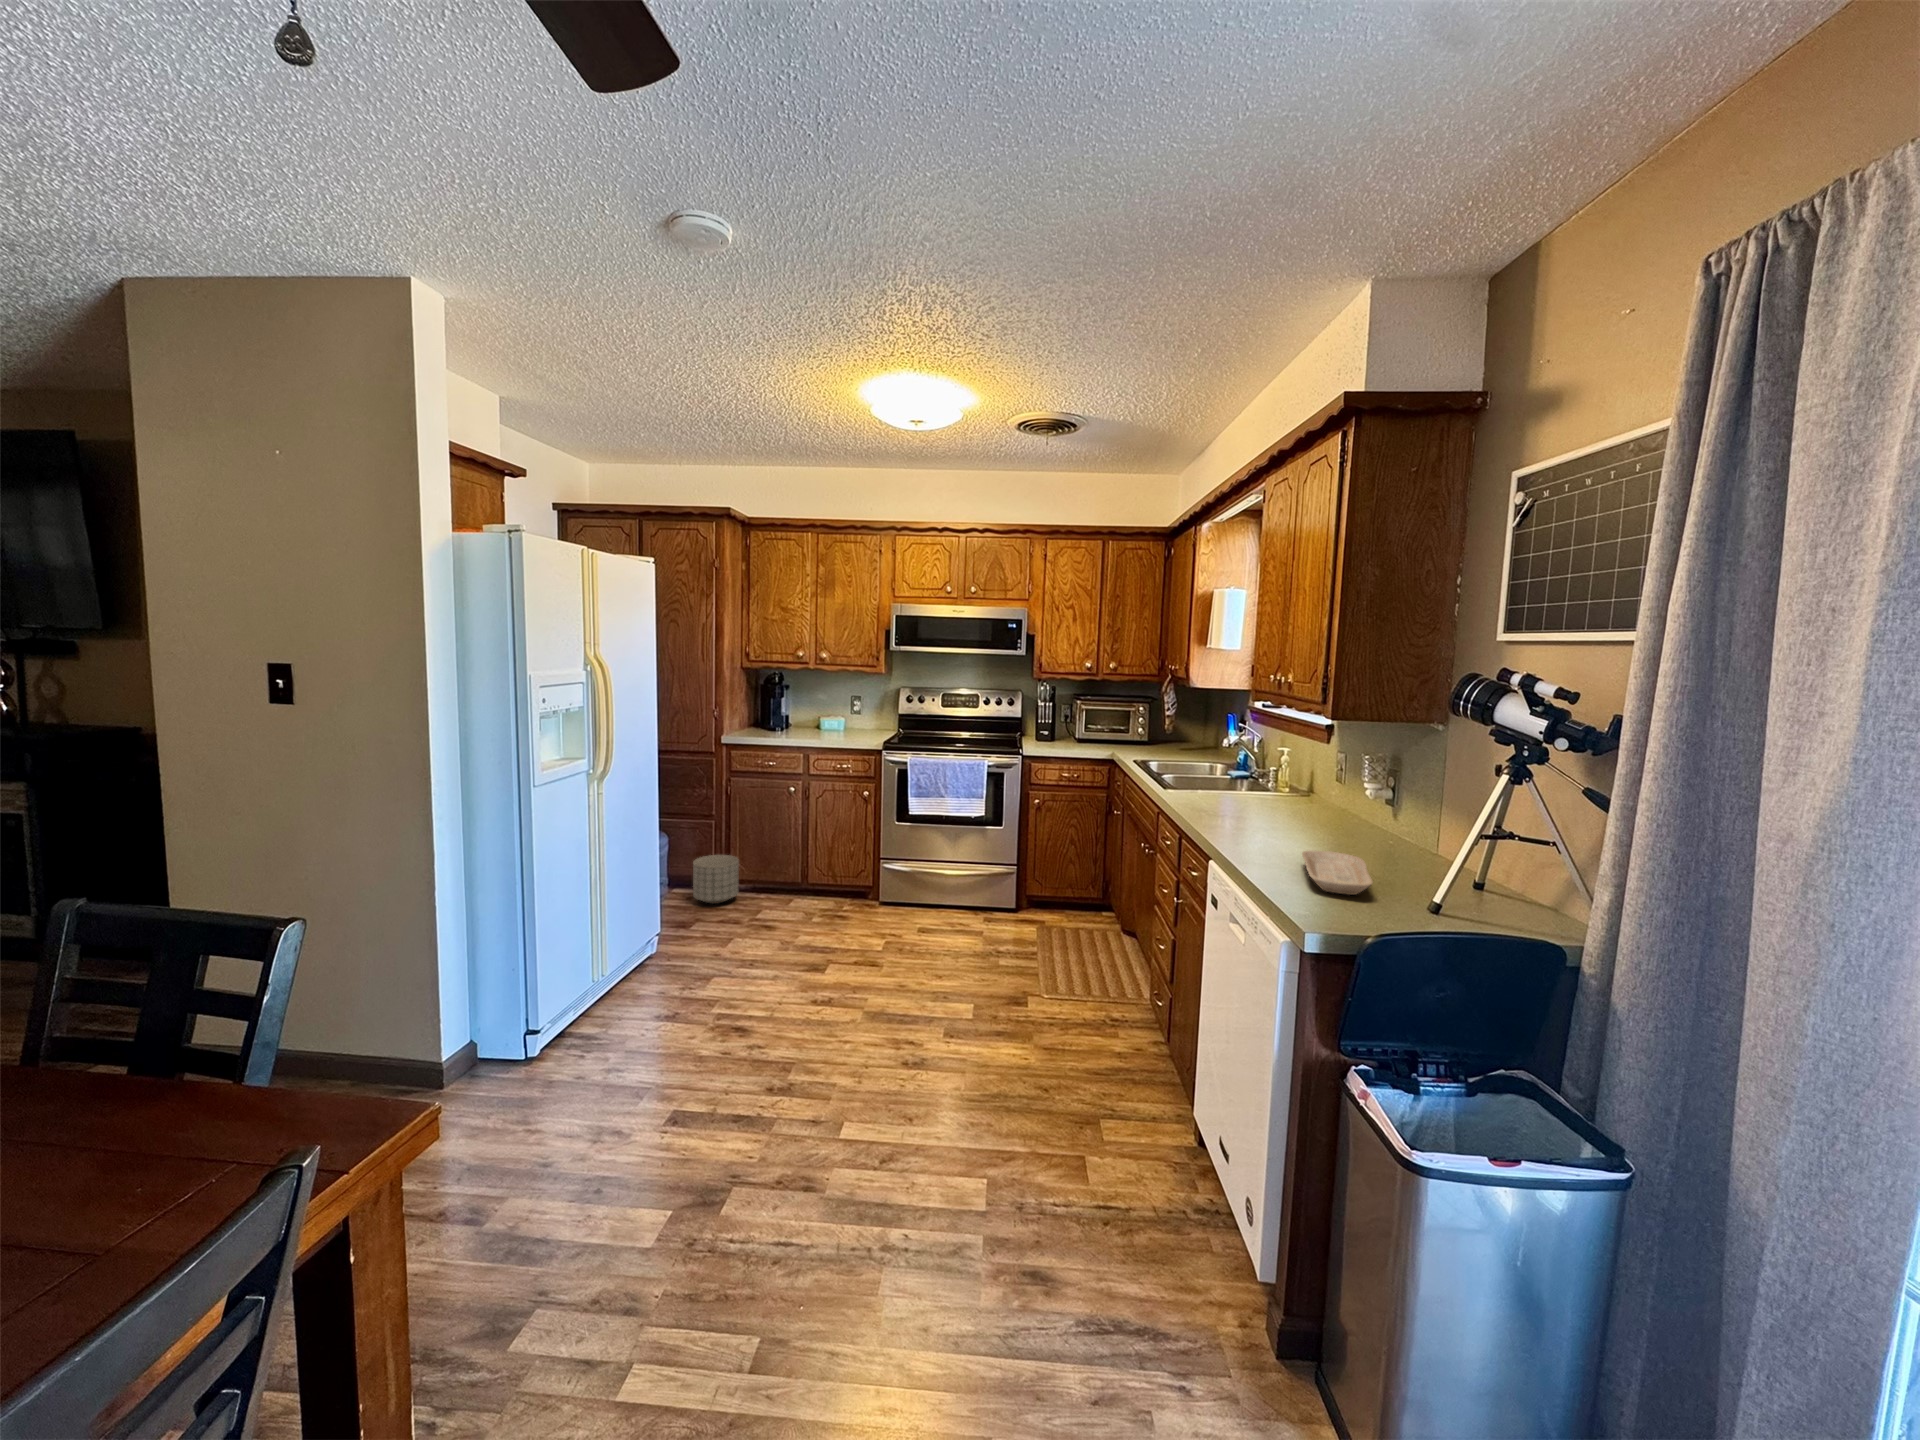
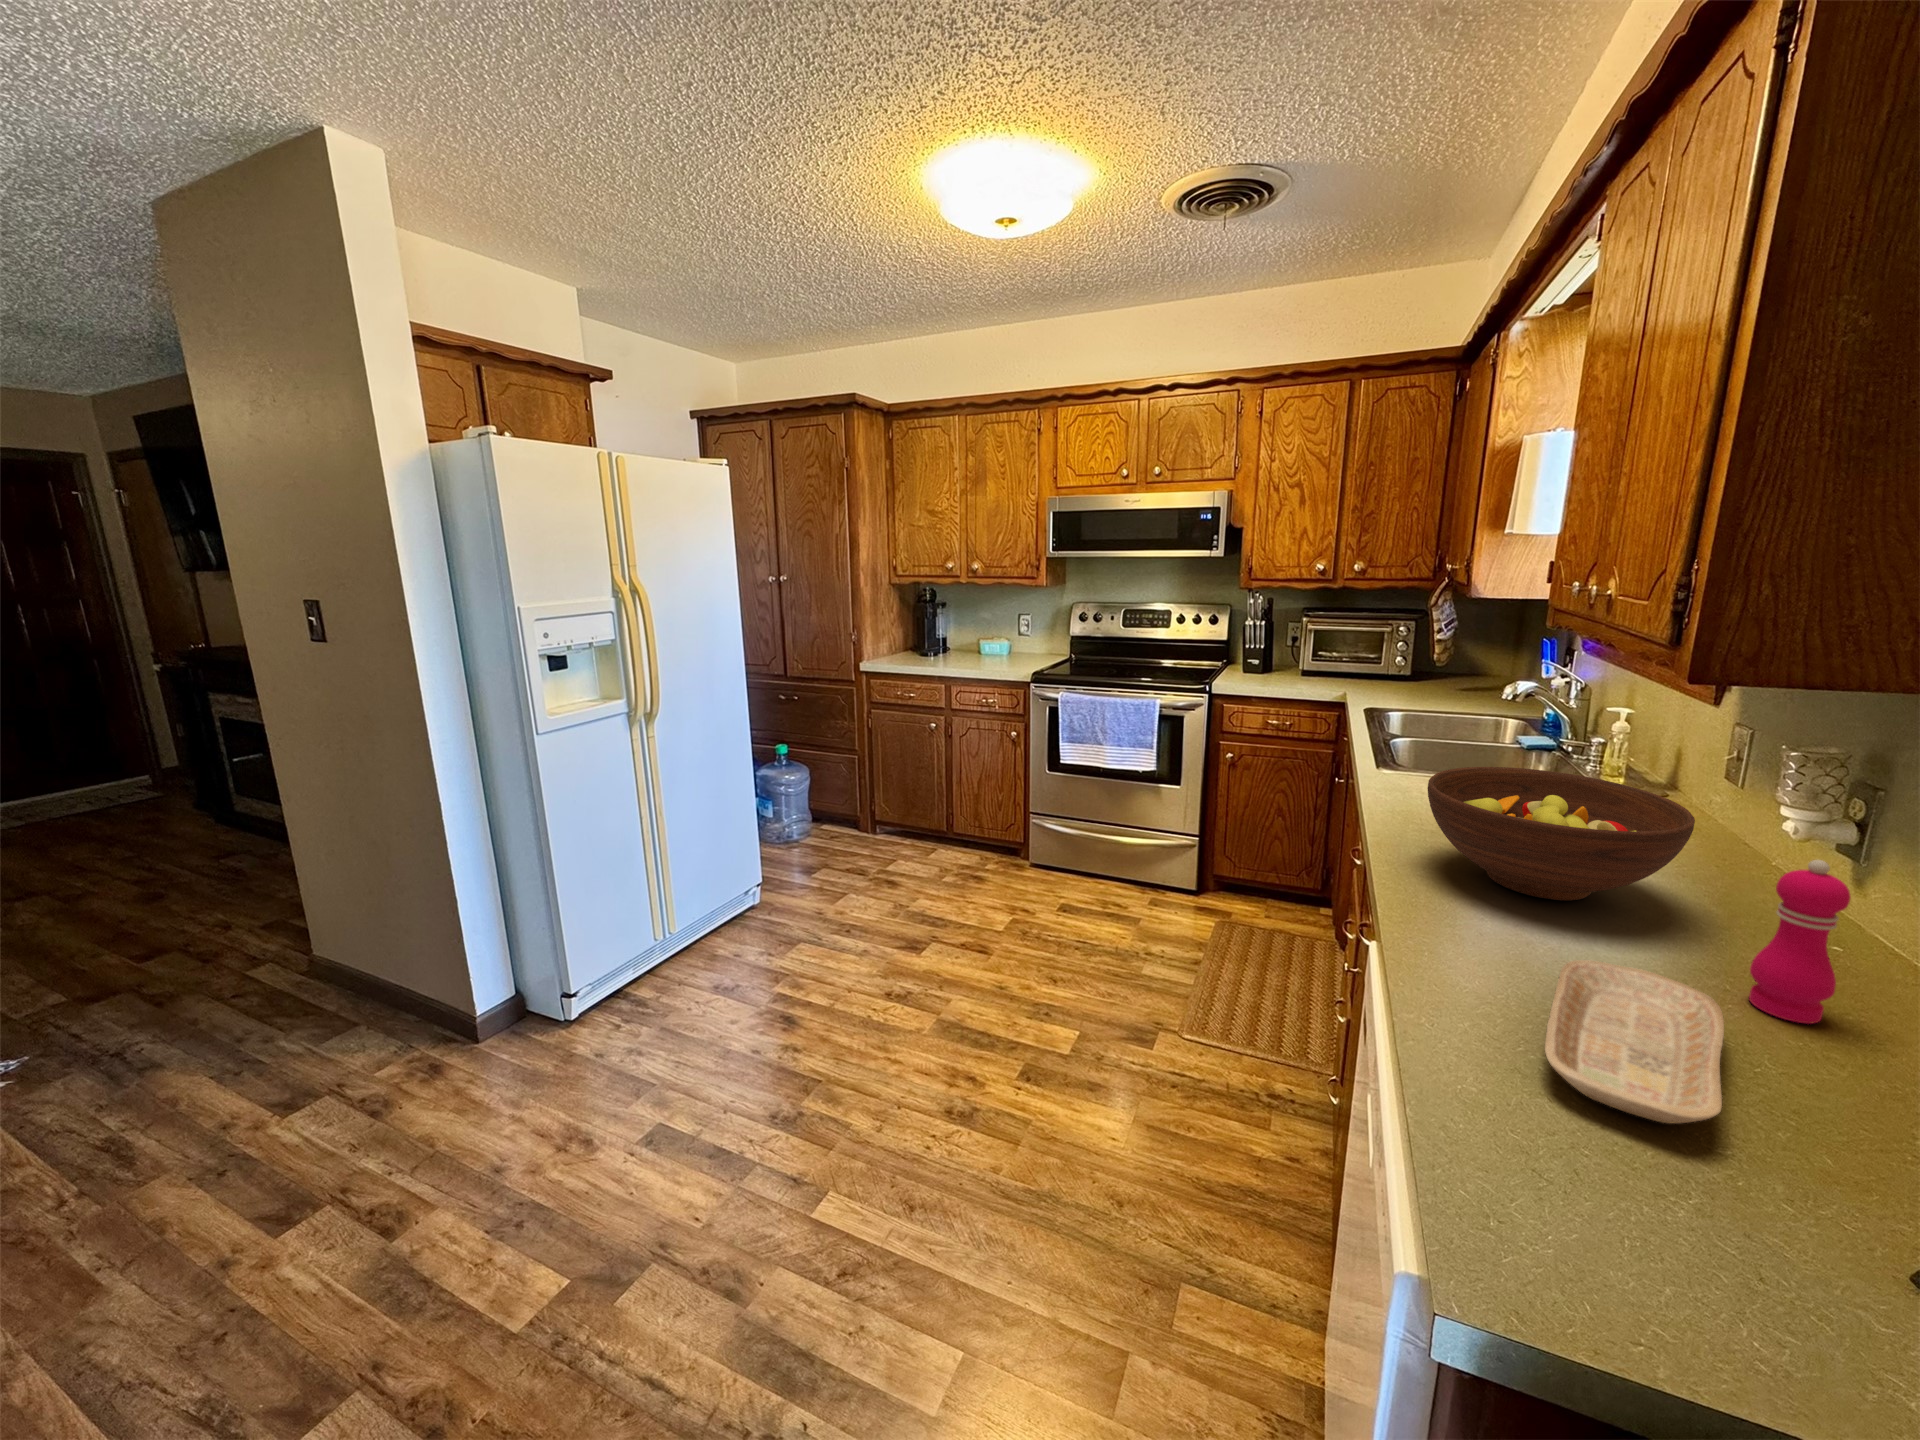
fruit bowl: none [1218,774,1337,837] -> present [1428,767,1695,900]
pepper mill: none [1367,794,1398,867] -> present [1749,860,1851,1024]
planter: present [693,855,739,904] -> none [827,795,876,848]

